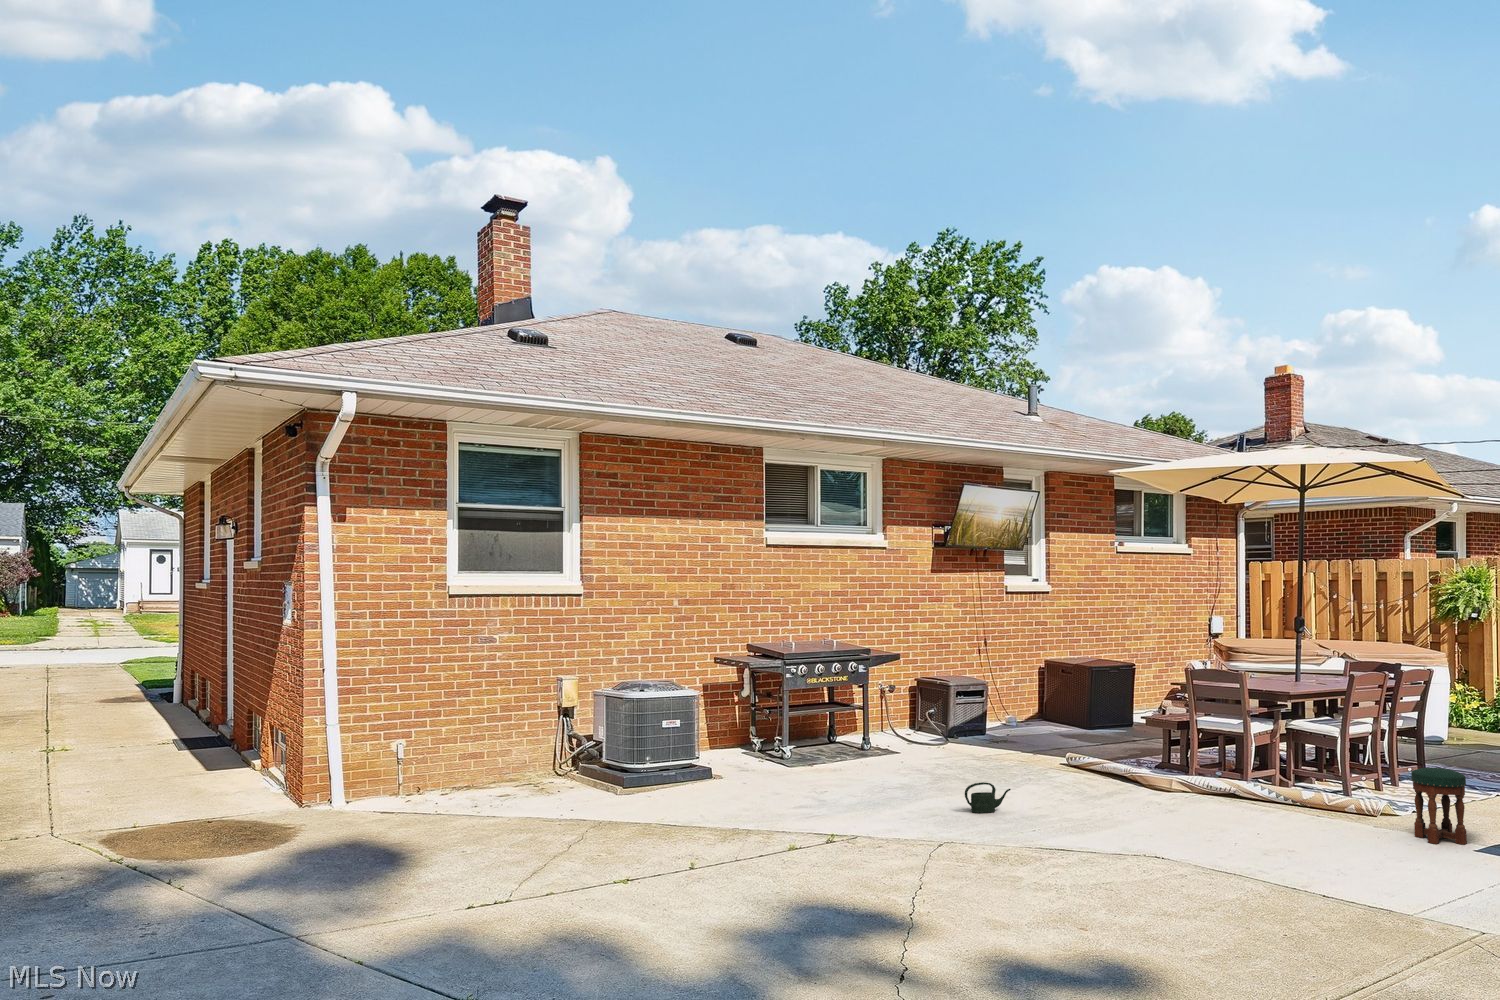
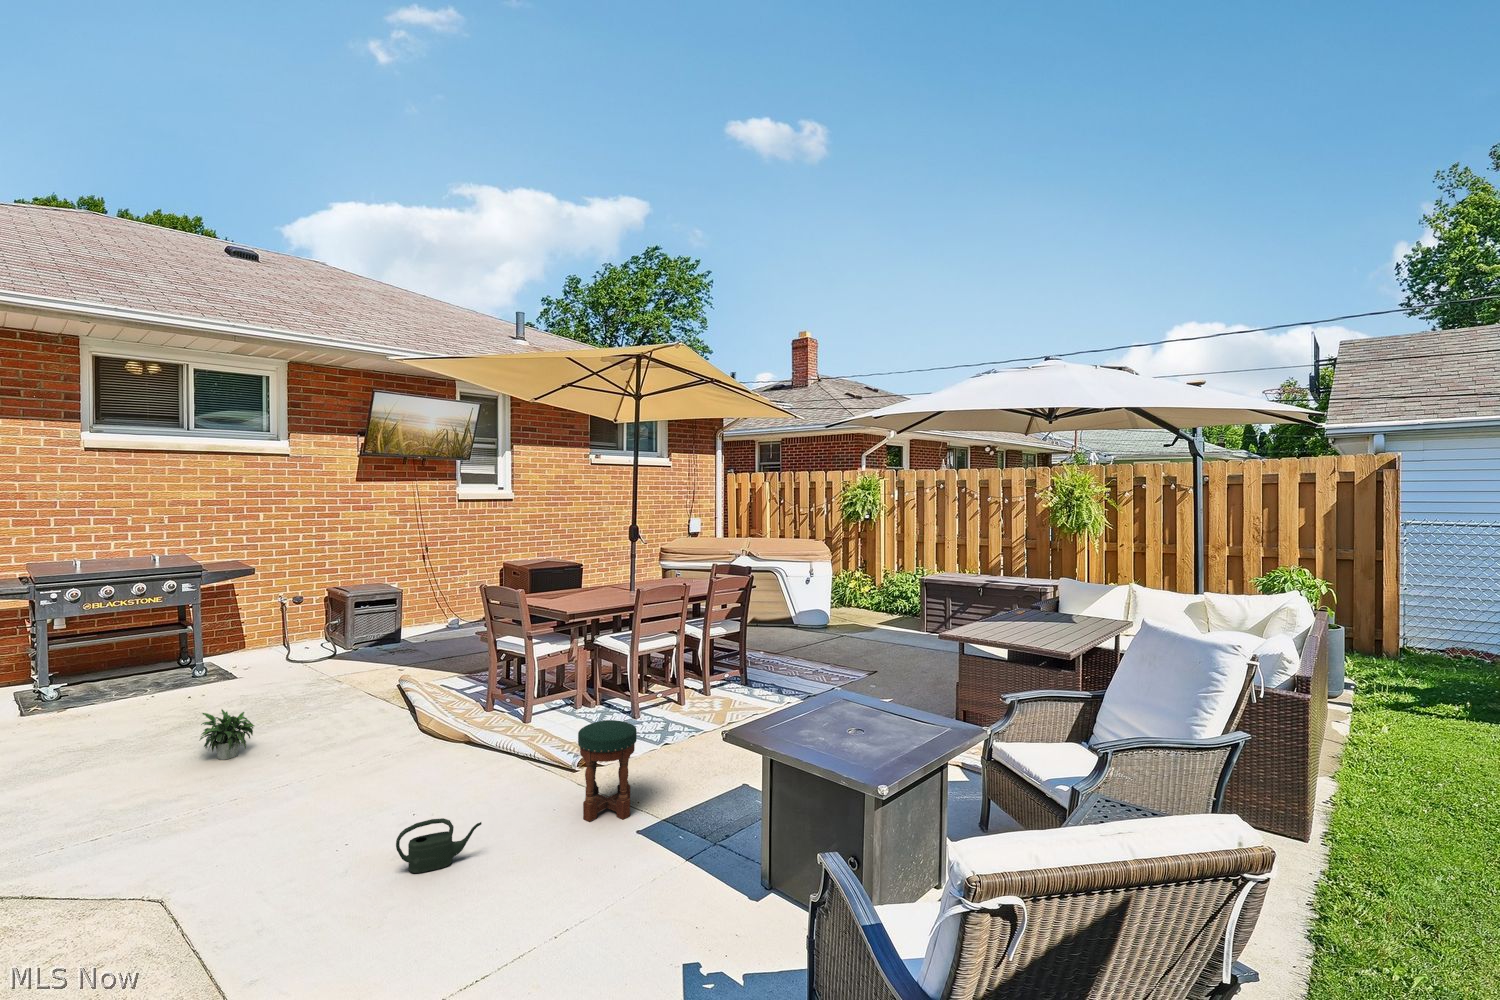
potted plant: none [1007,761,1058,802] -> present [199,709,254,760]
watering can: present [965,782,1011,813] -> present [396,818,482,873]

